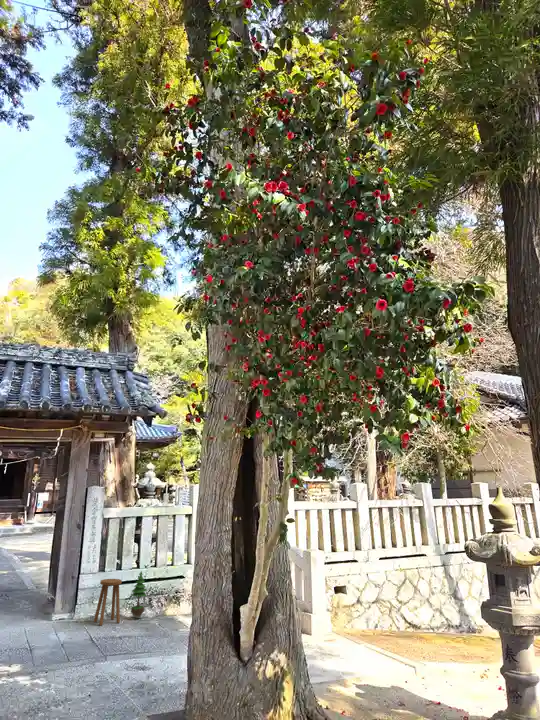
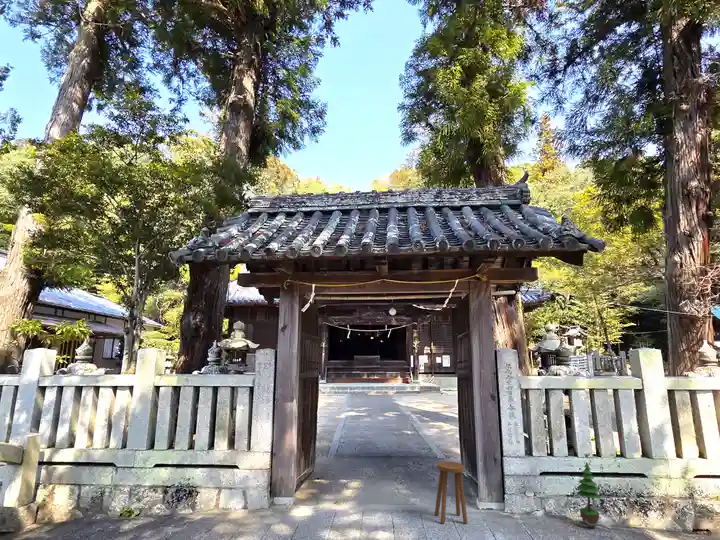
stool: present [94,579,122,625] -> present [435,462,468,524]

